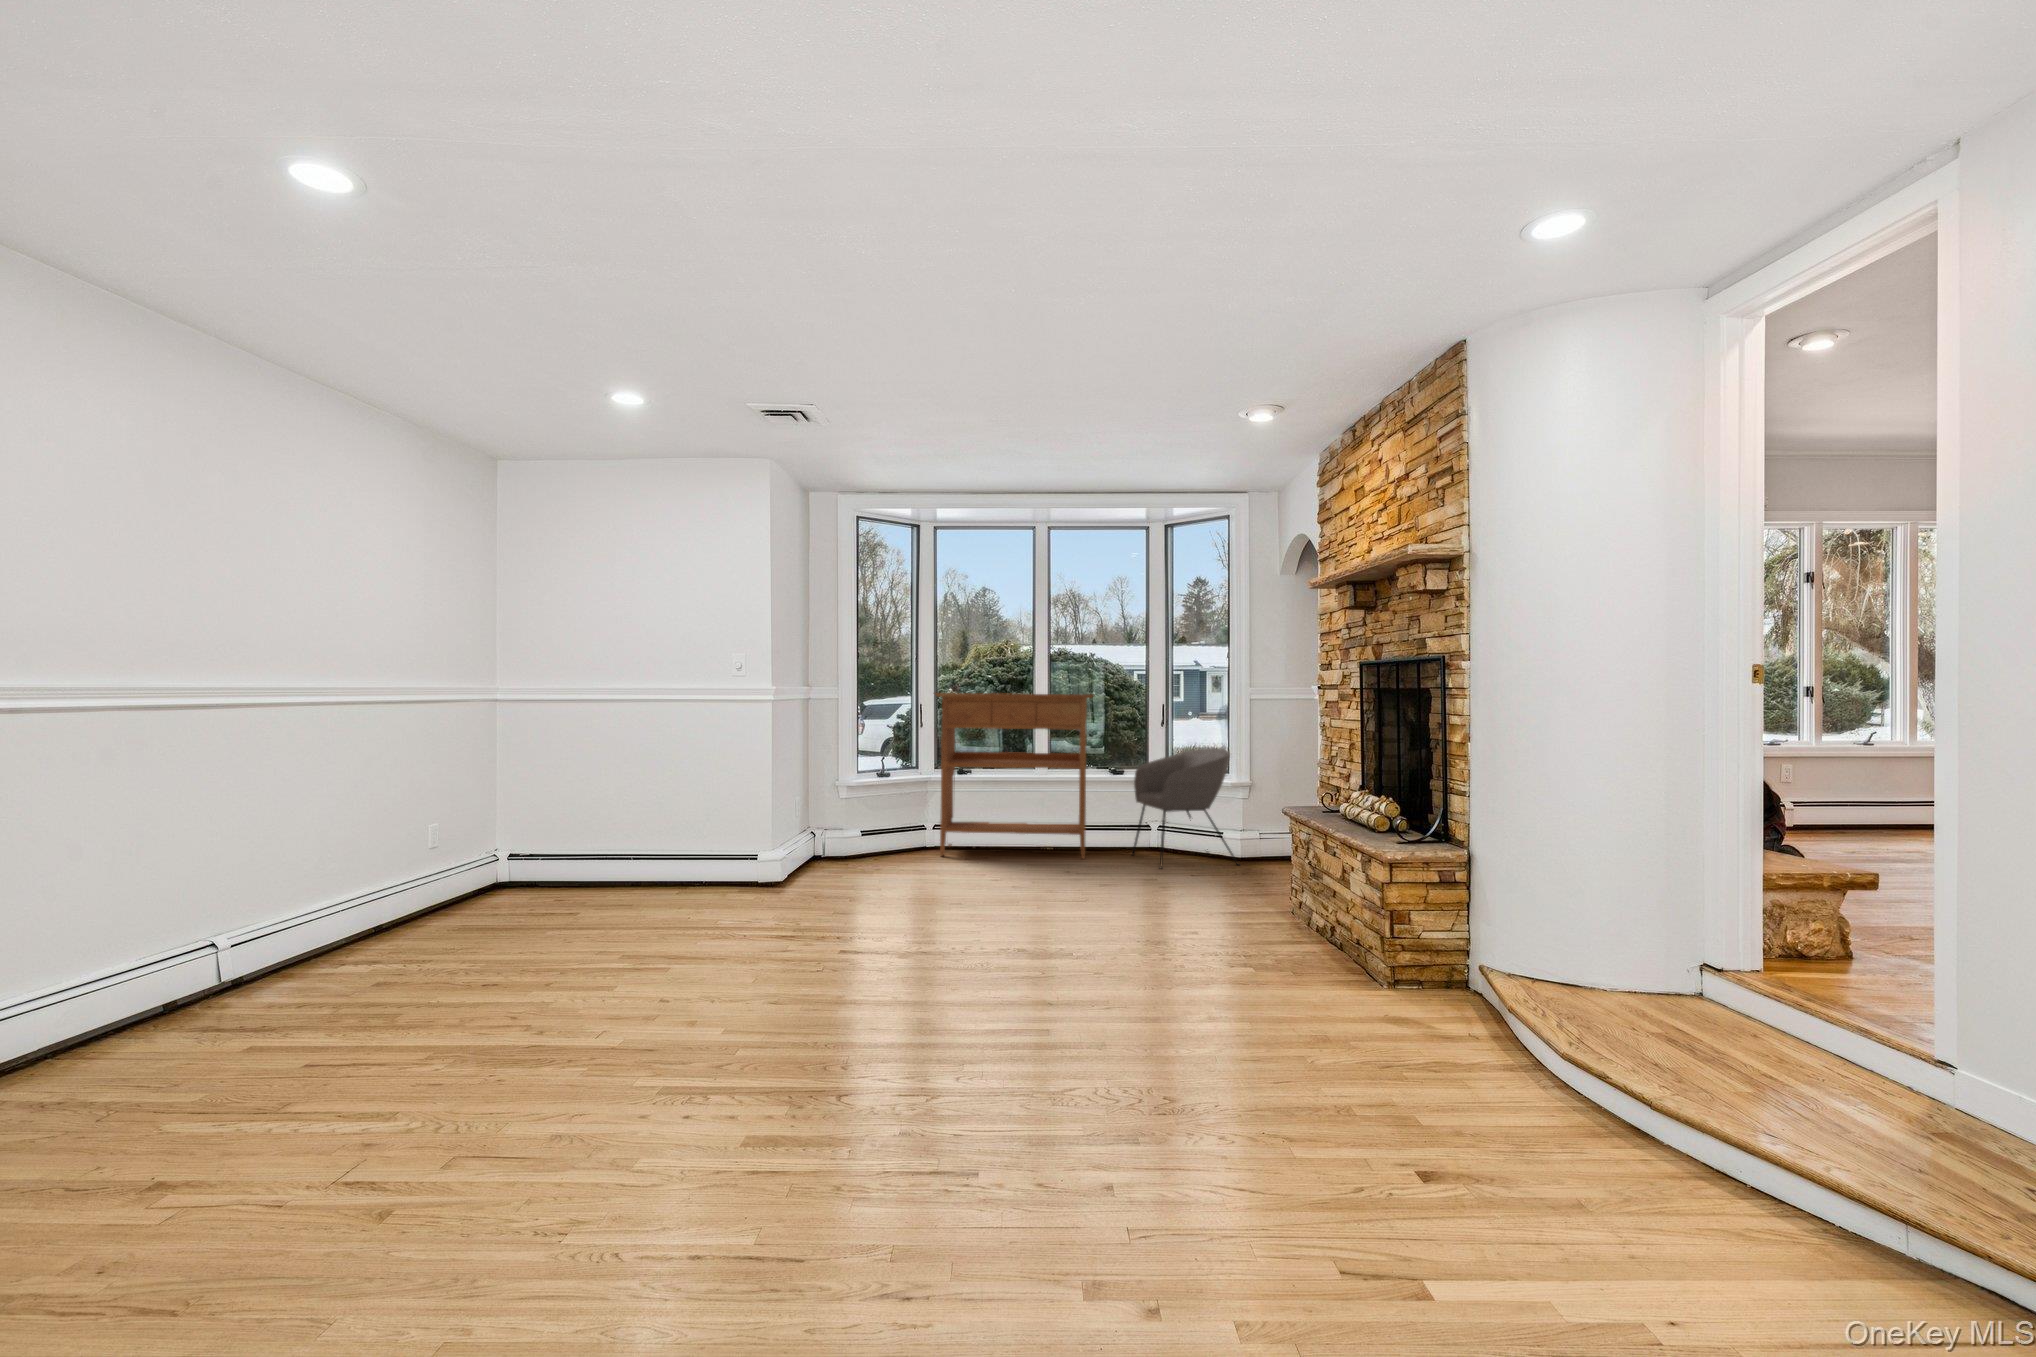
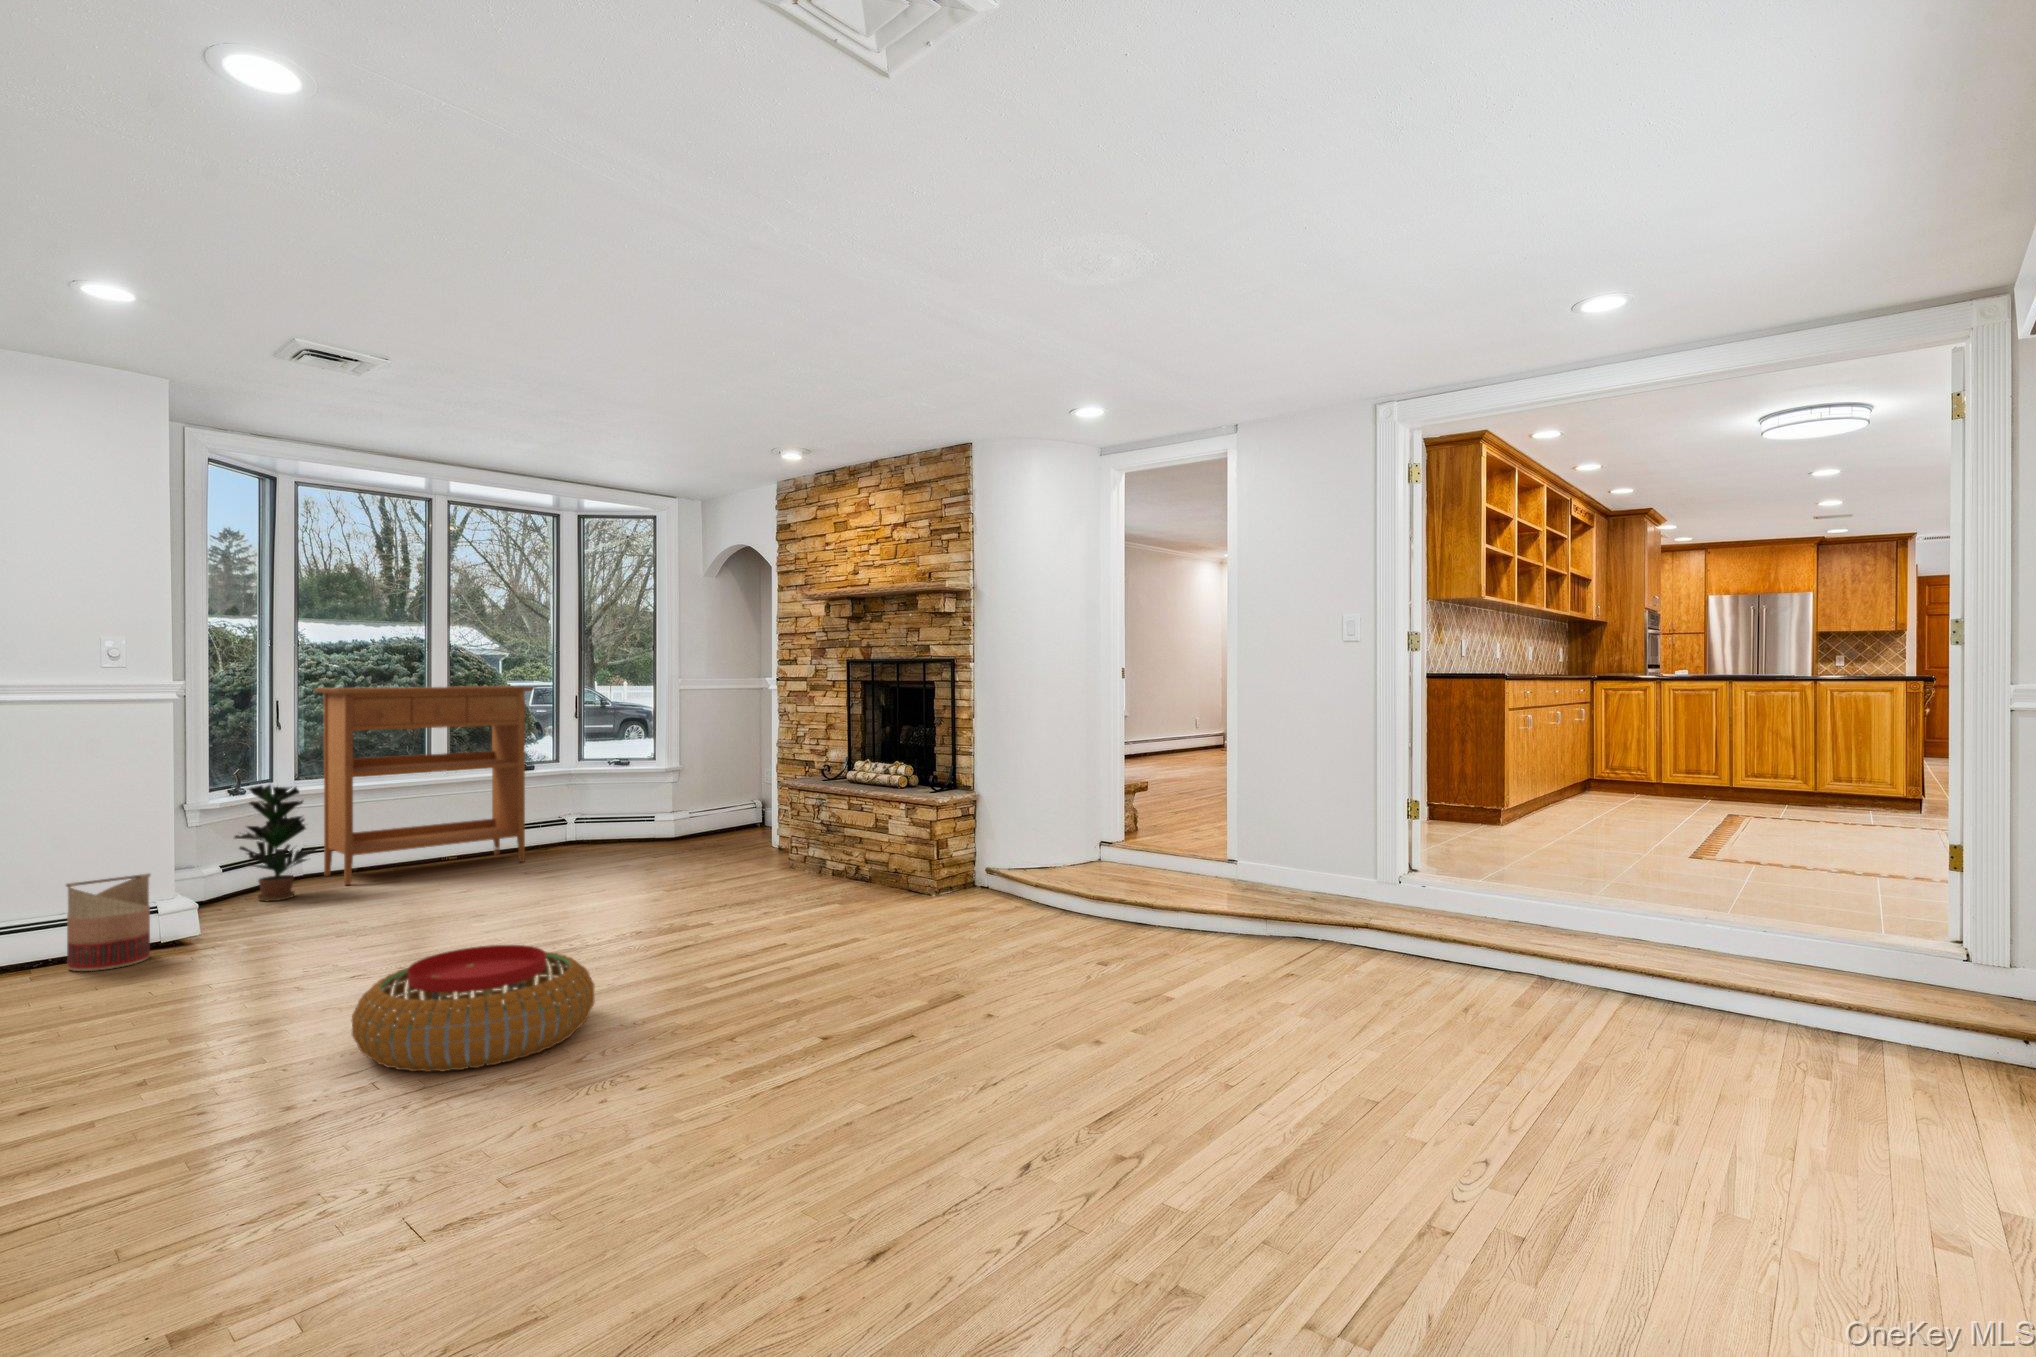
armchair: present [1132,749,1238,869] -> none [563,737,682,857]
potted plant: none [862,767,916,860] -> present [235,785,316,901]
basket: none [694,823,743,890] -> present [66,873,150,971]
pouf: none [568,925,792,1049] -> present [352,945,595,1072]

